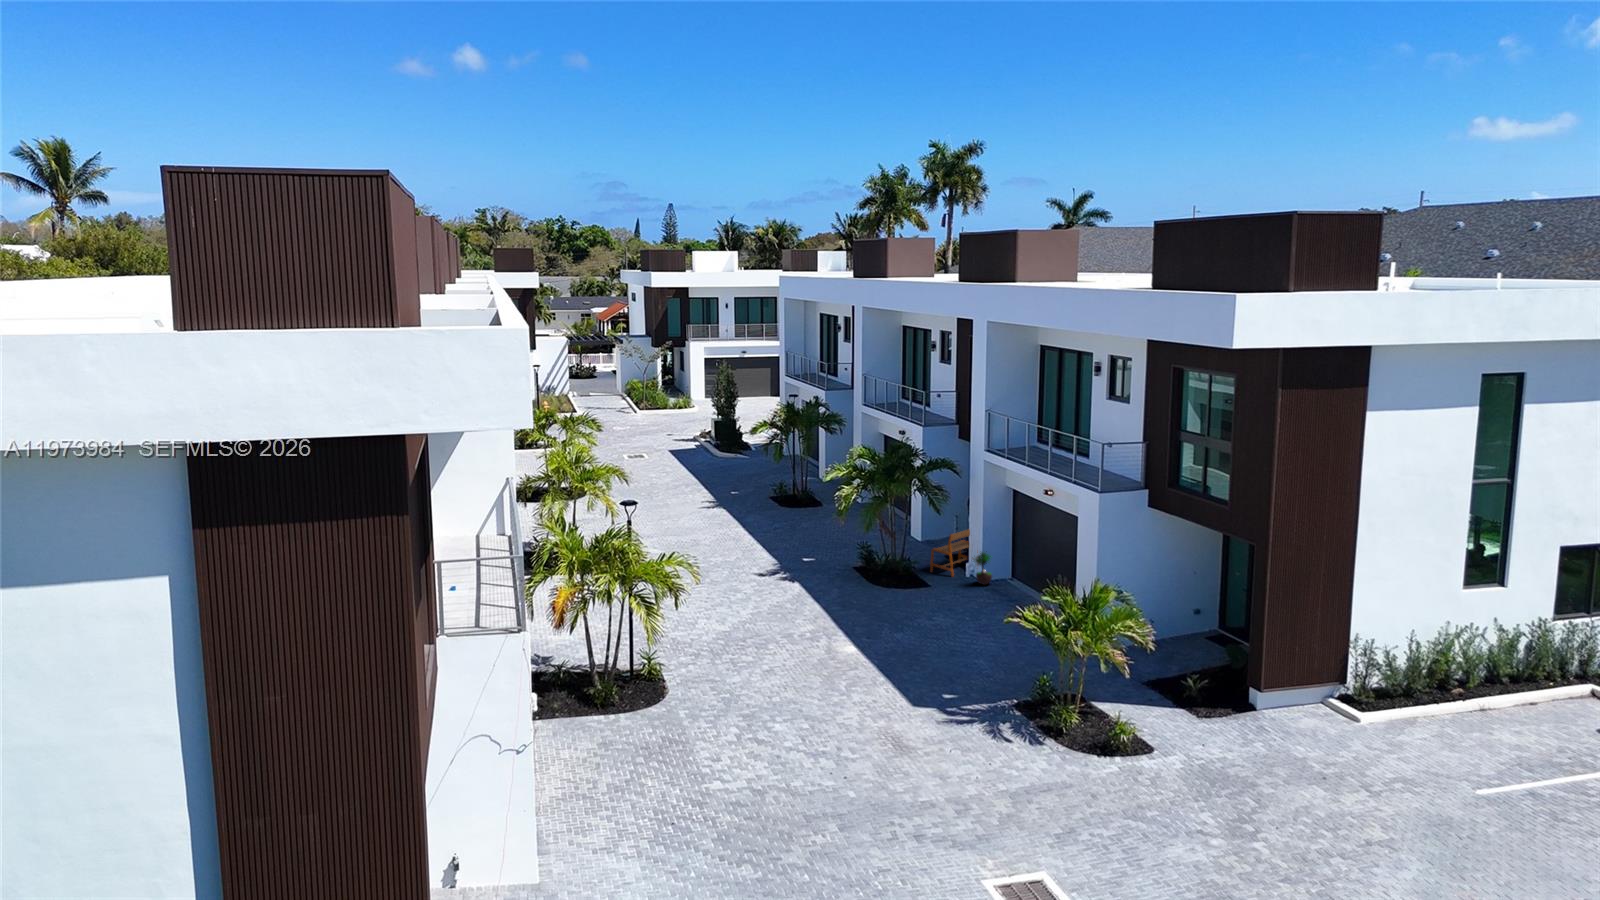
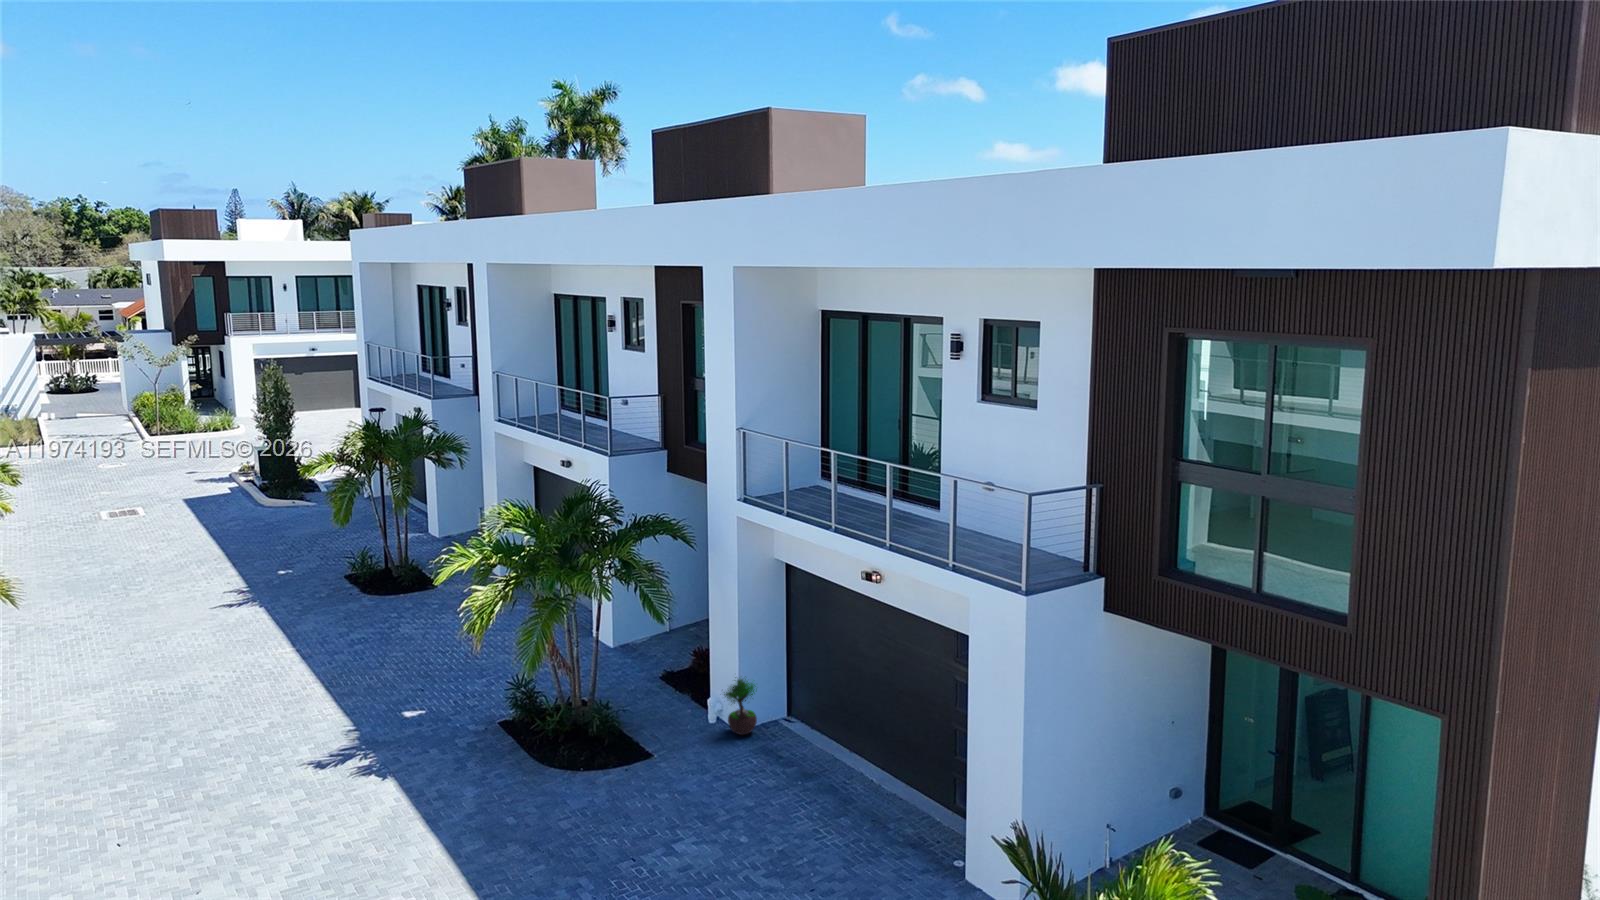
bench: present [930,529,970,576] -> none [641,625,722,721]

